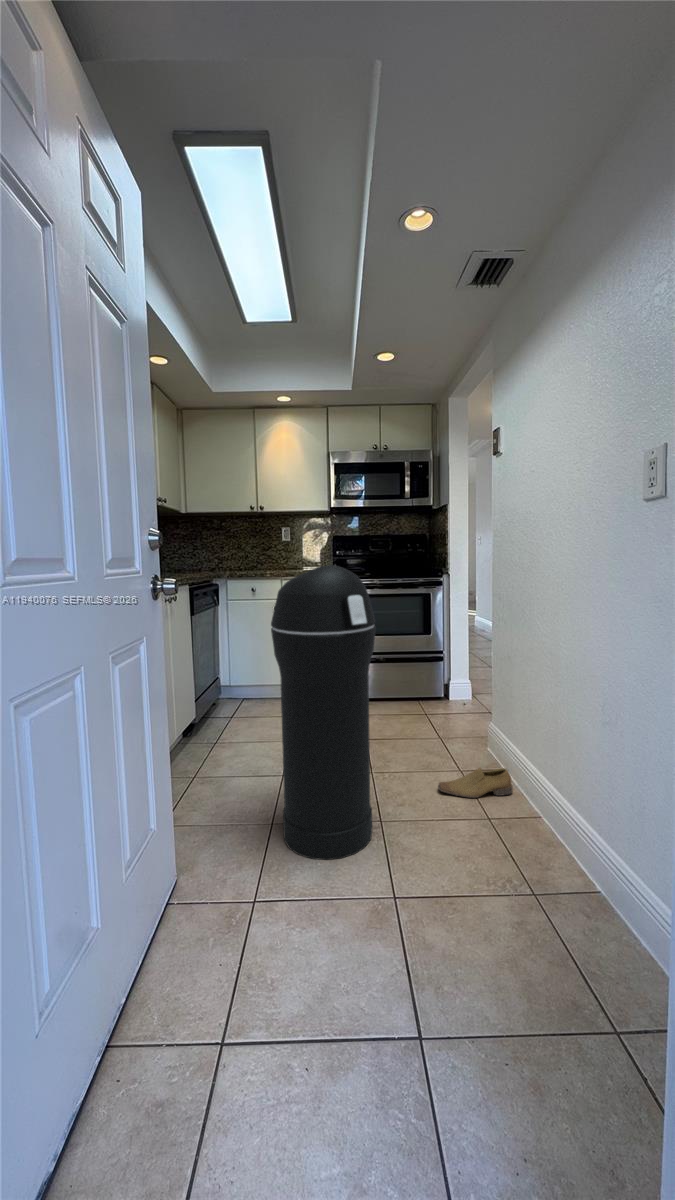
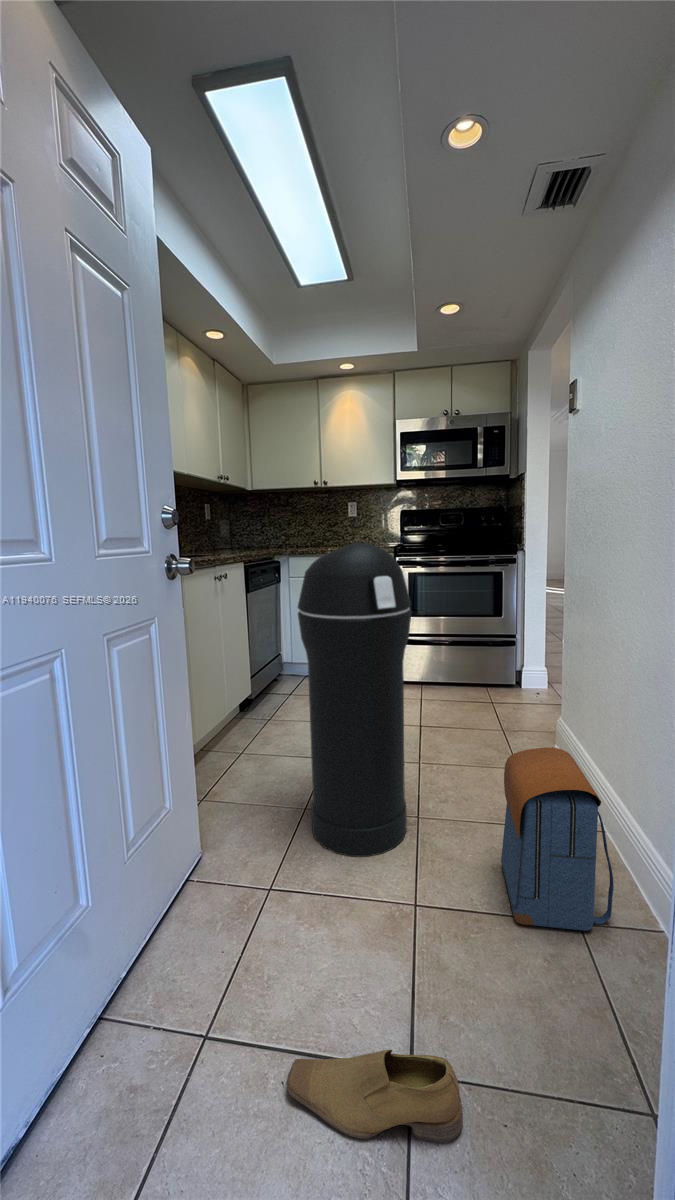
backpack: none [461,743,561,901] -> present [501,747,614,931]
shoe: present [438,768,513,798] -> present [286,1050,463,1142]

